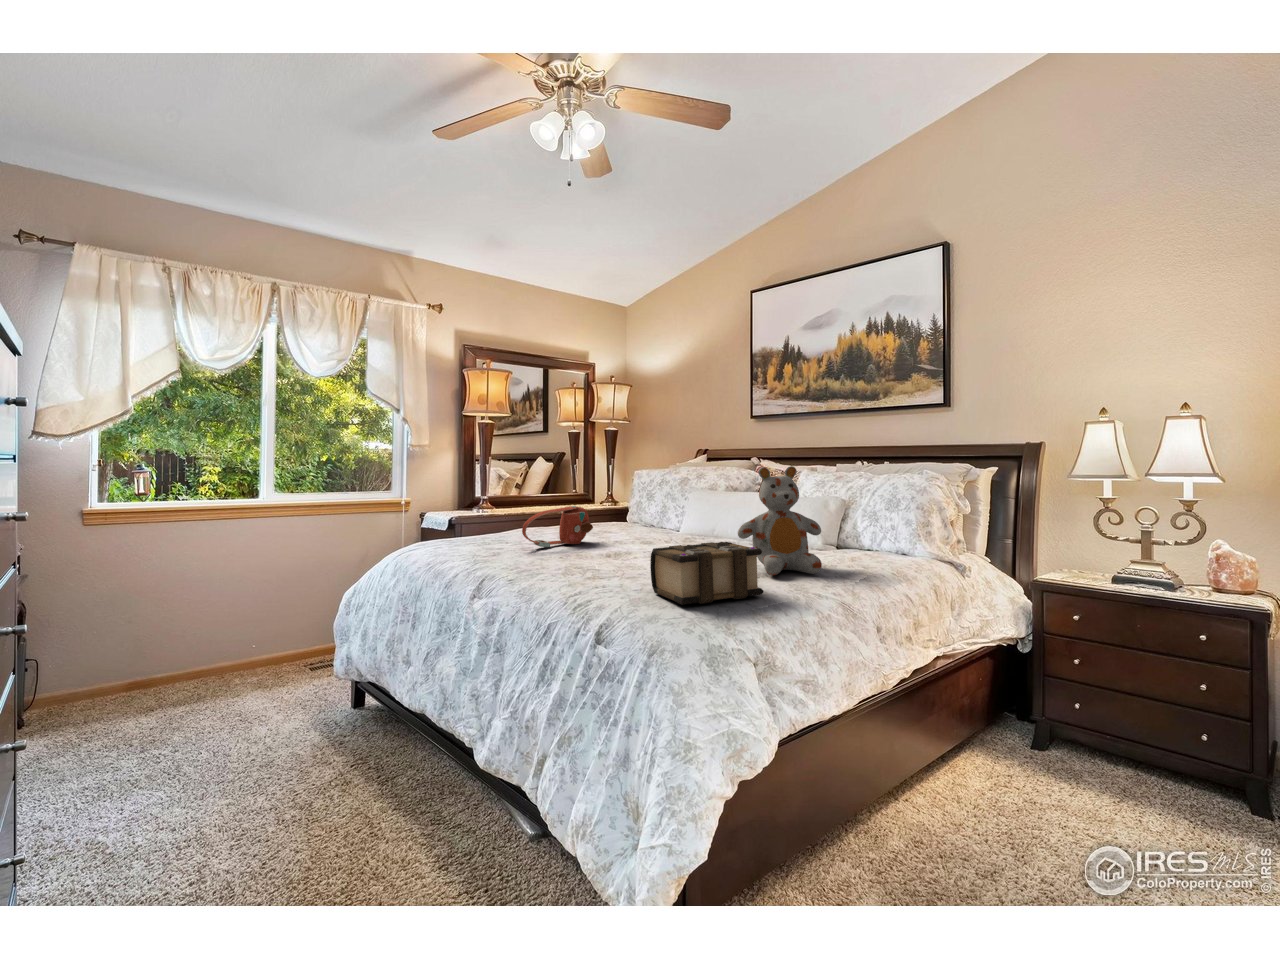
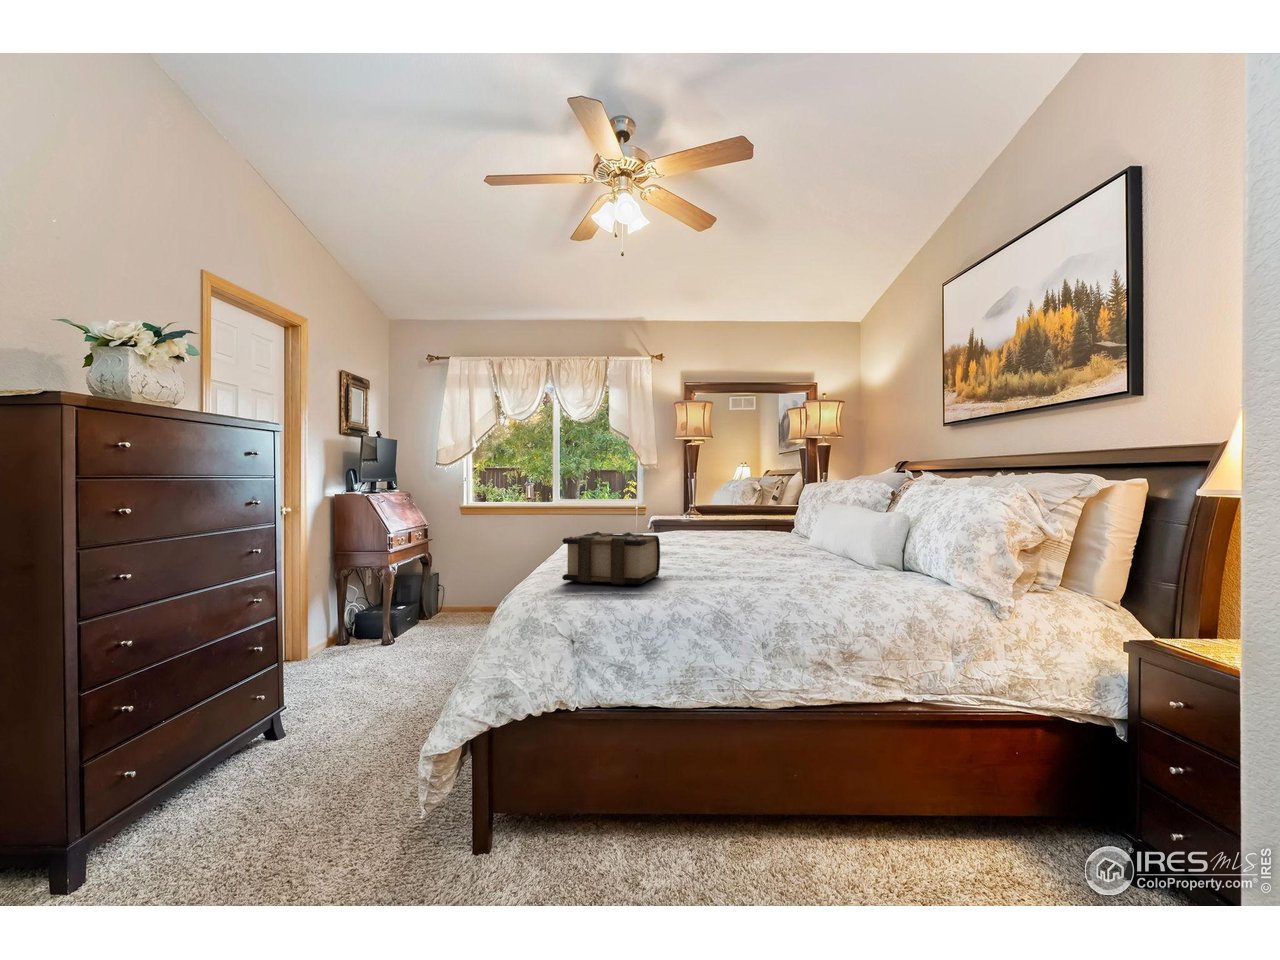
stuffed bear: present [738,466,822,575] -> none [706,468,795,579]
handbag: present [522,506,593,547] -> none [629,506,697,540]

